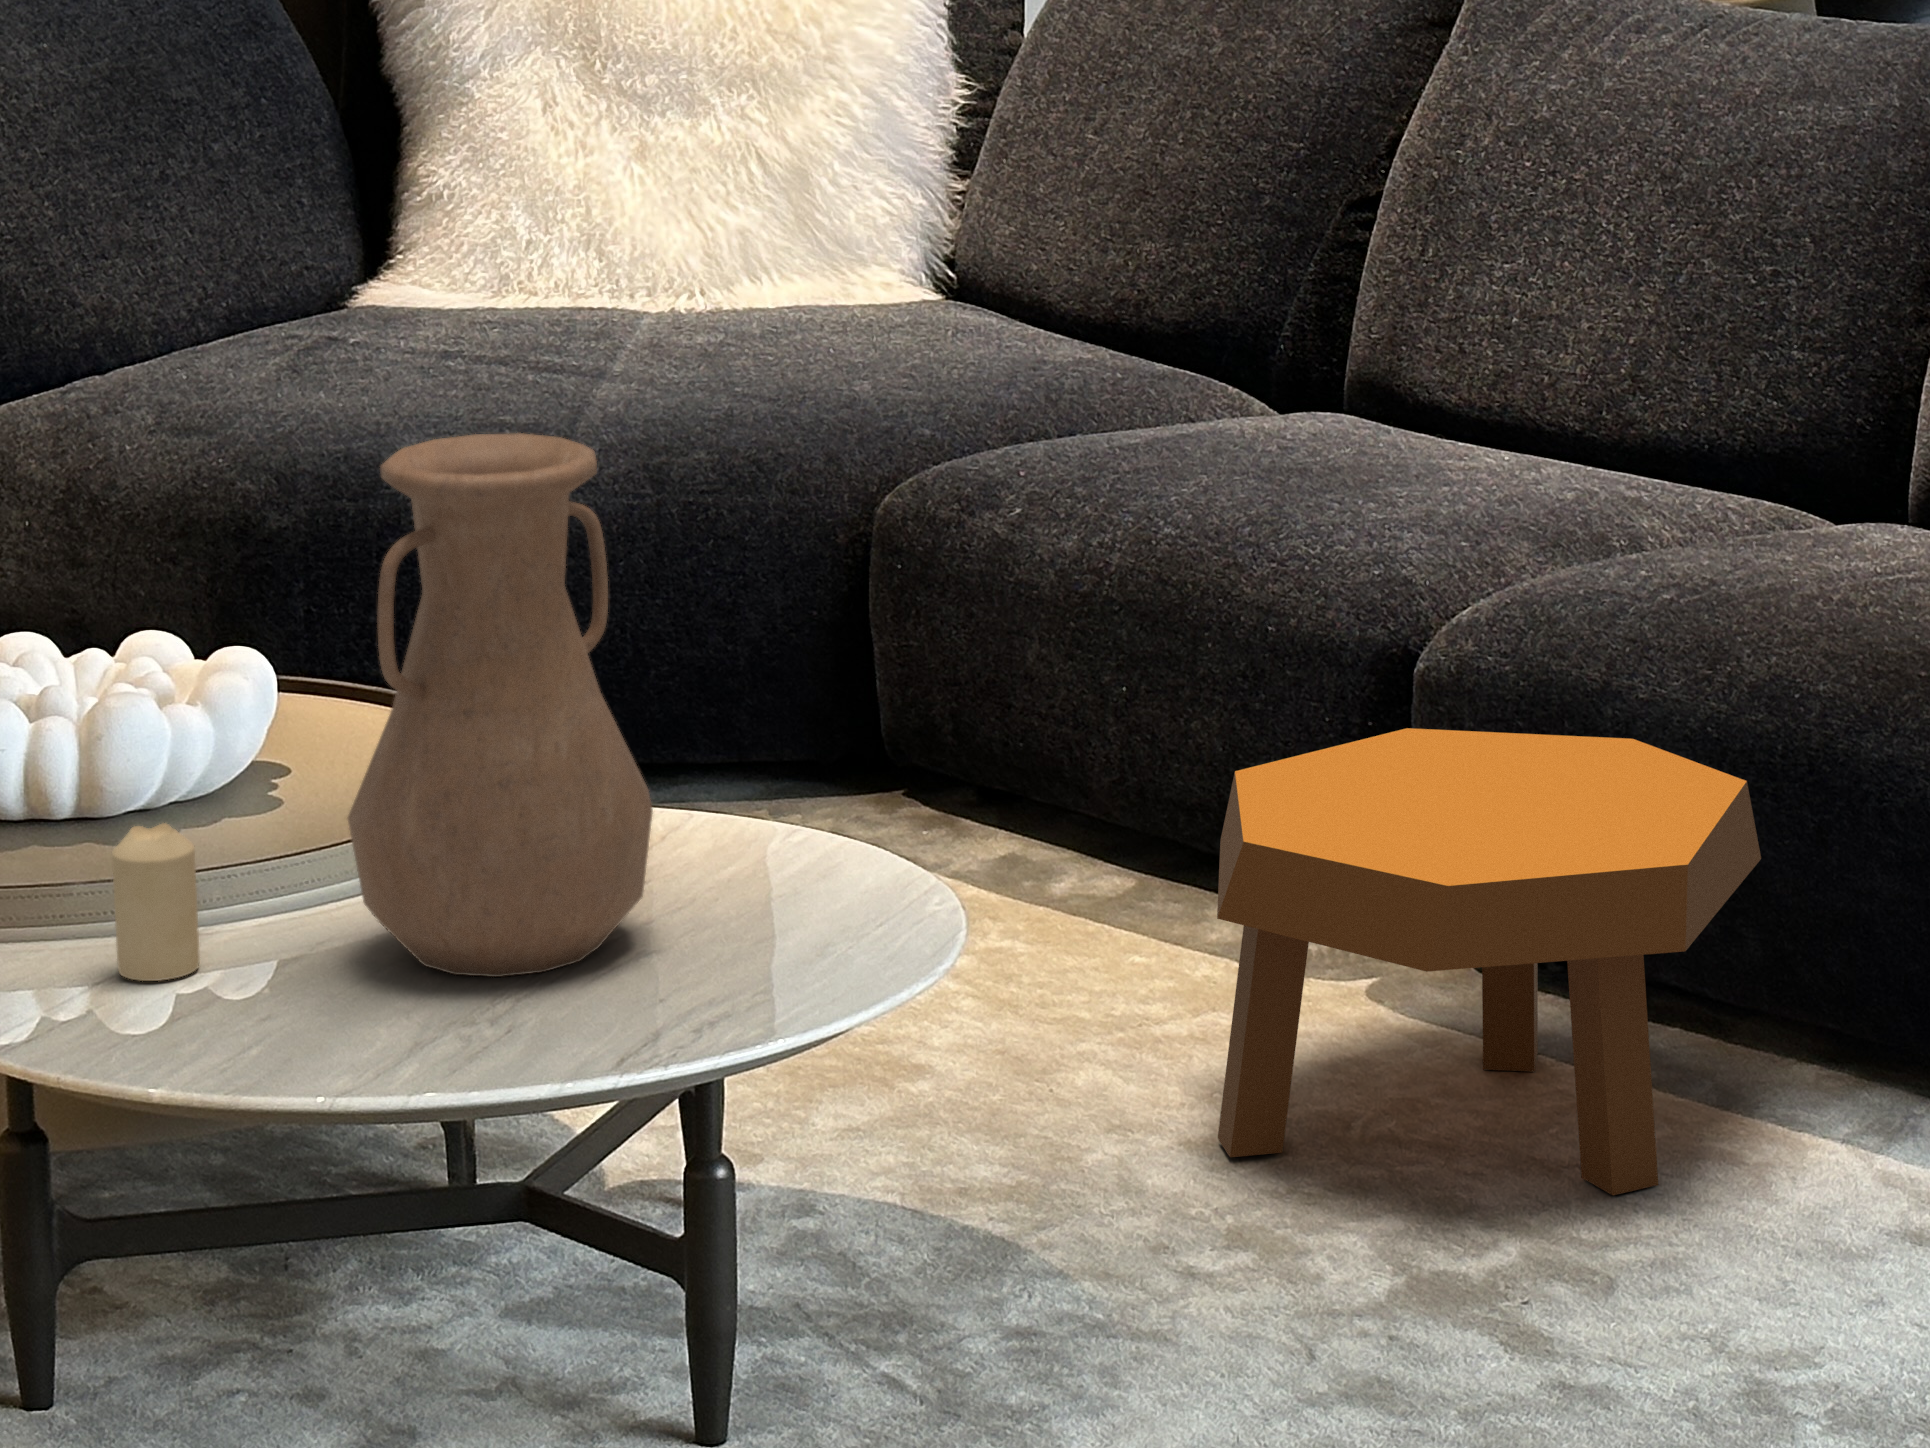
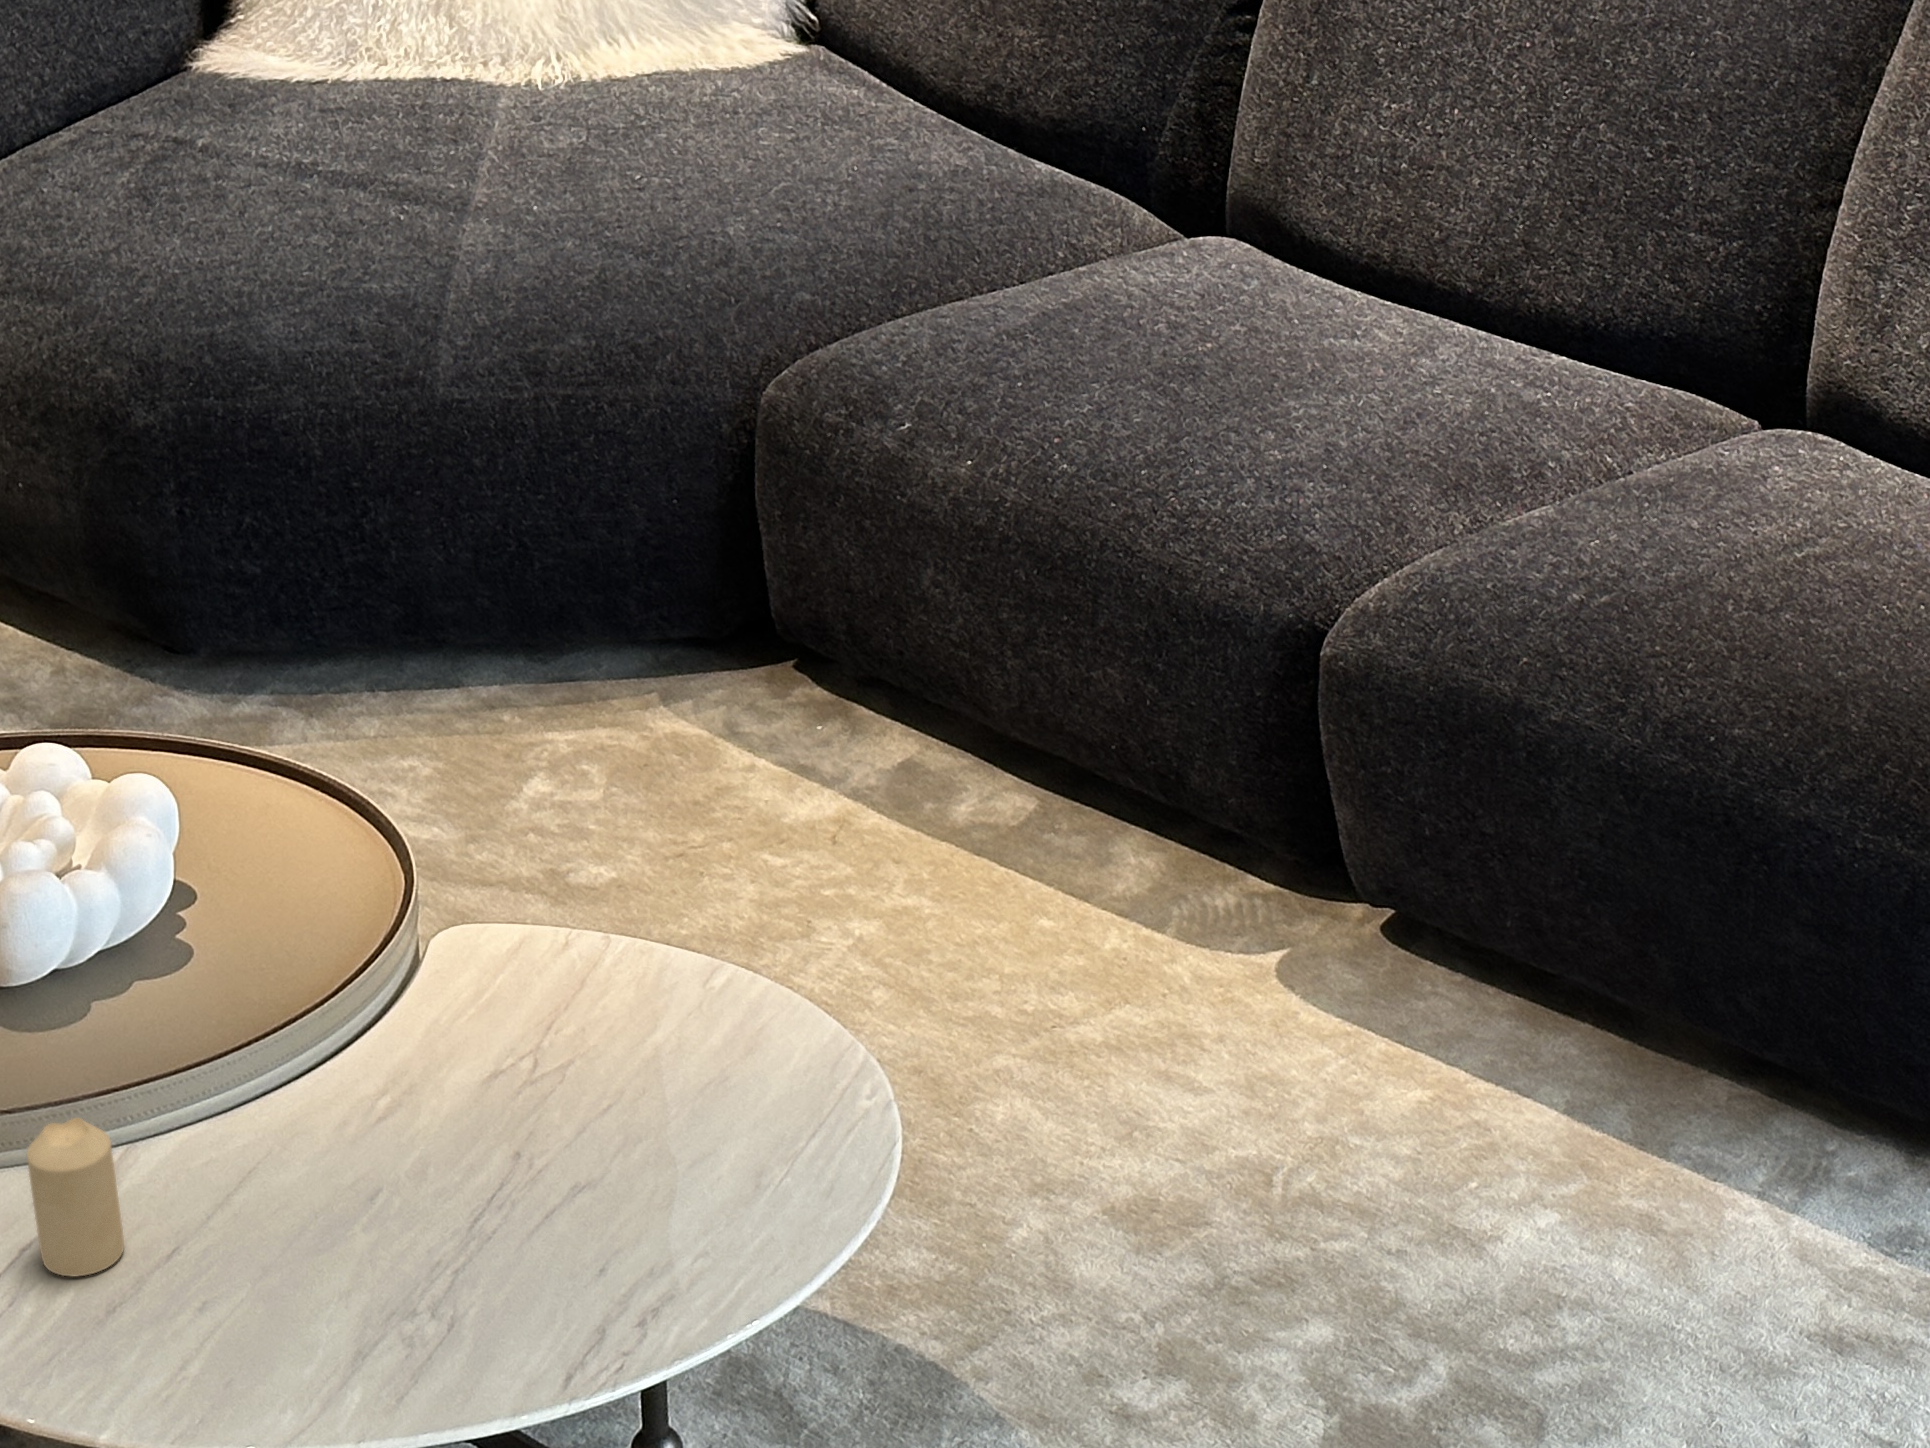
vase: present [348,433,653,977] -> none [266,715,578,1264]
footstool: present [1217,728,1761,1195] -> none [1139,760,1682,1288]

